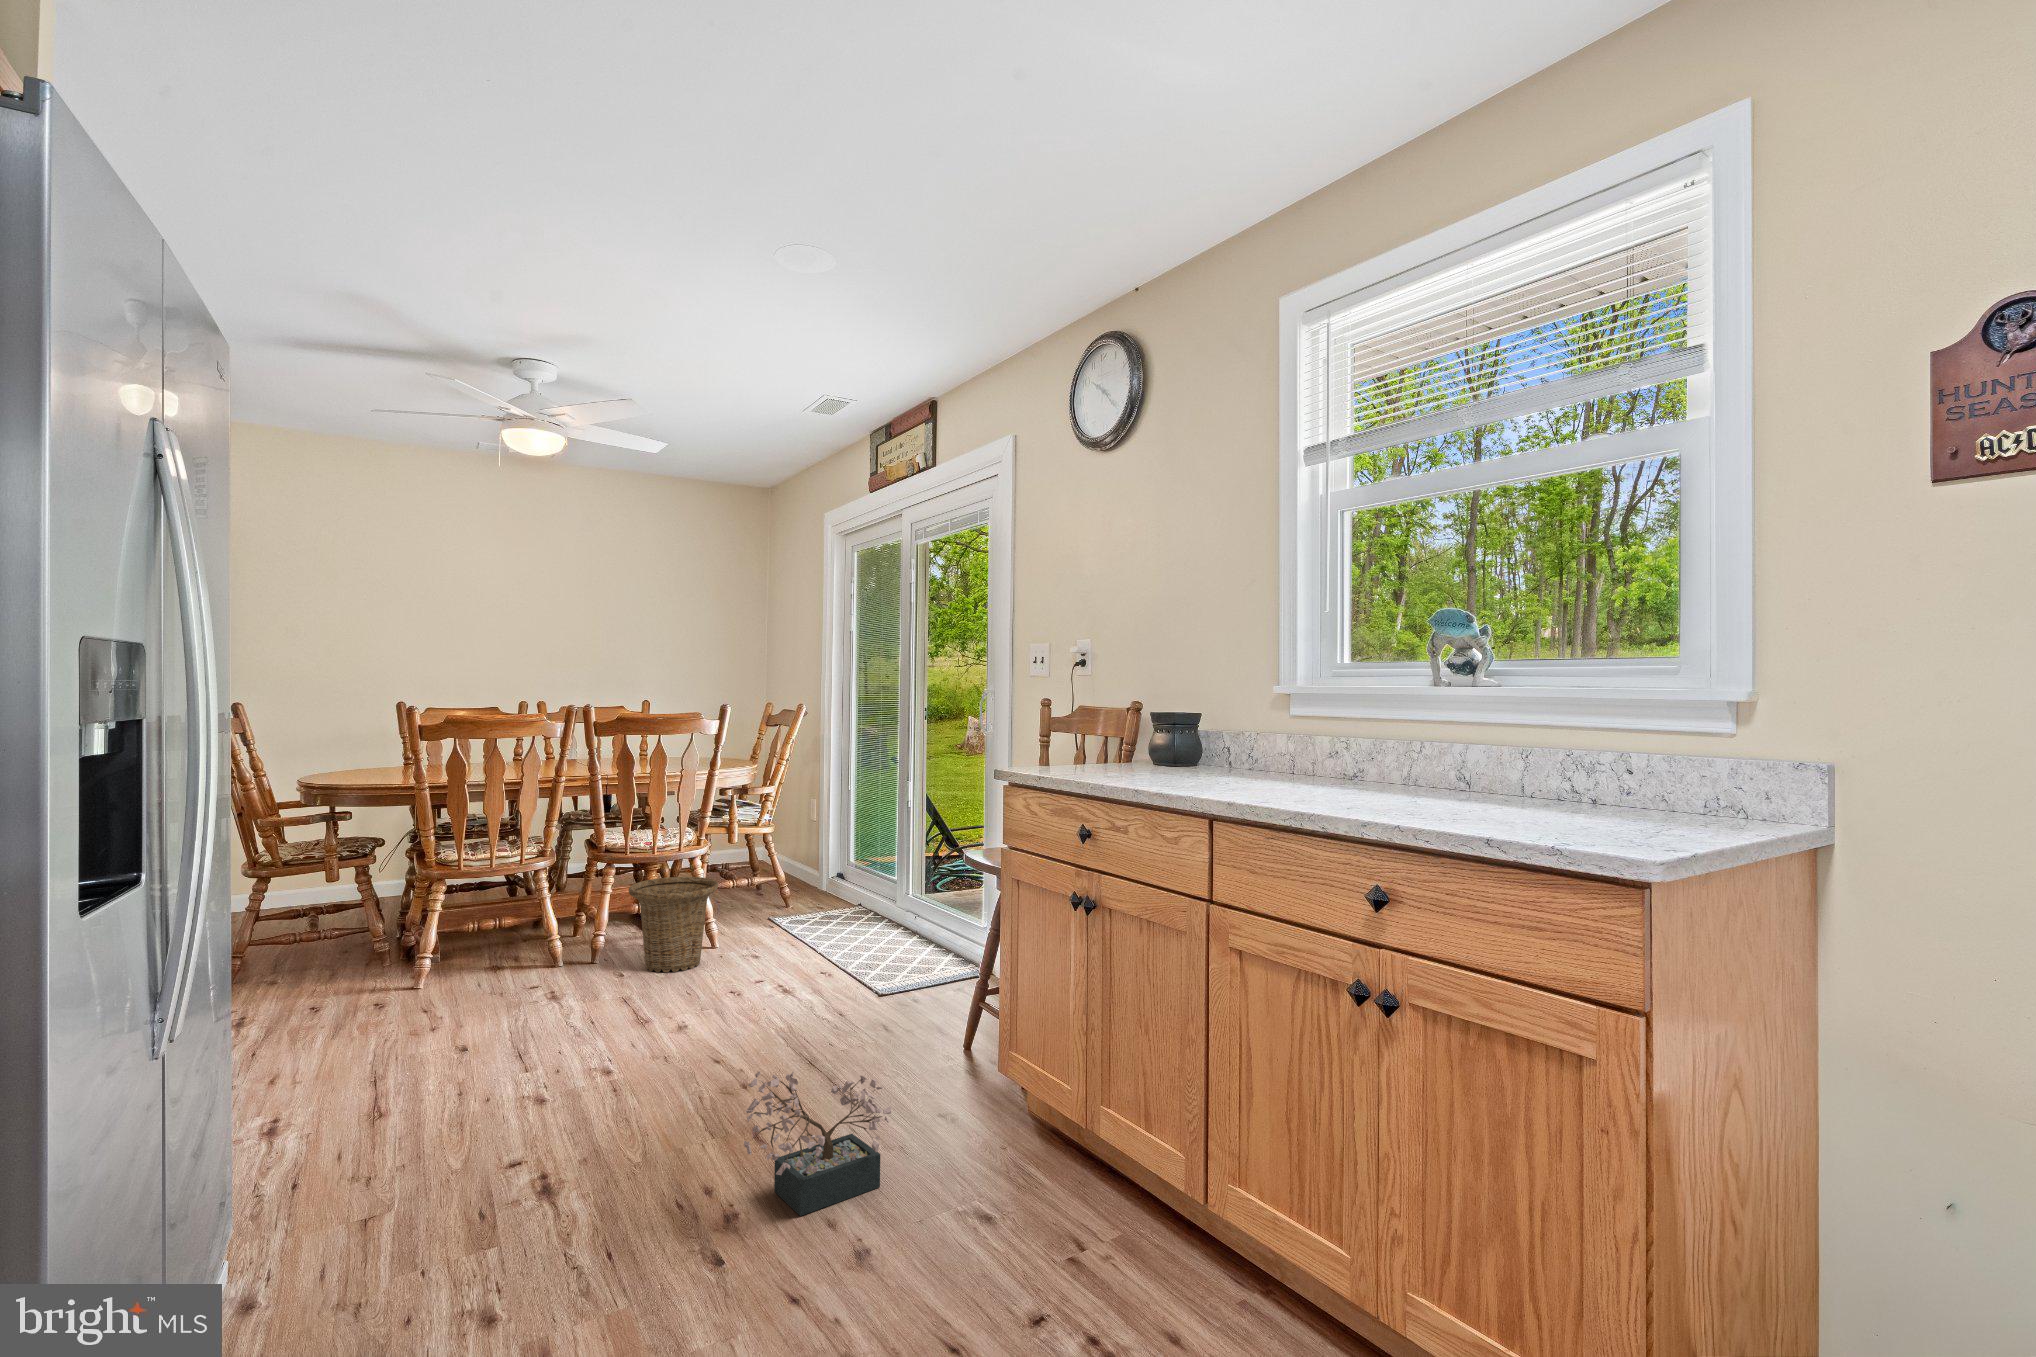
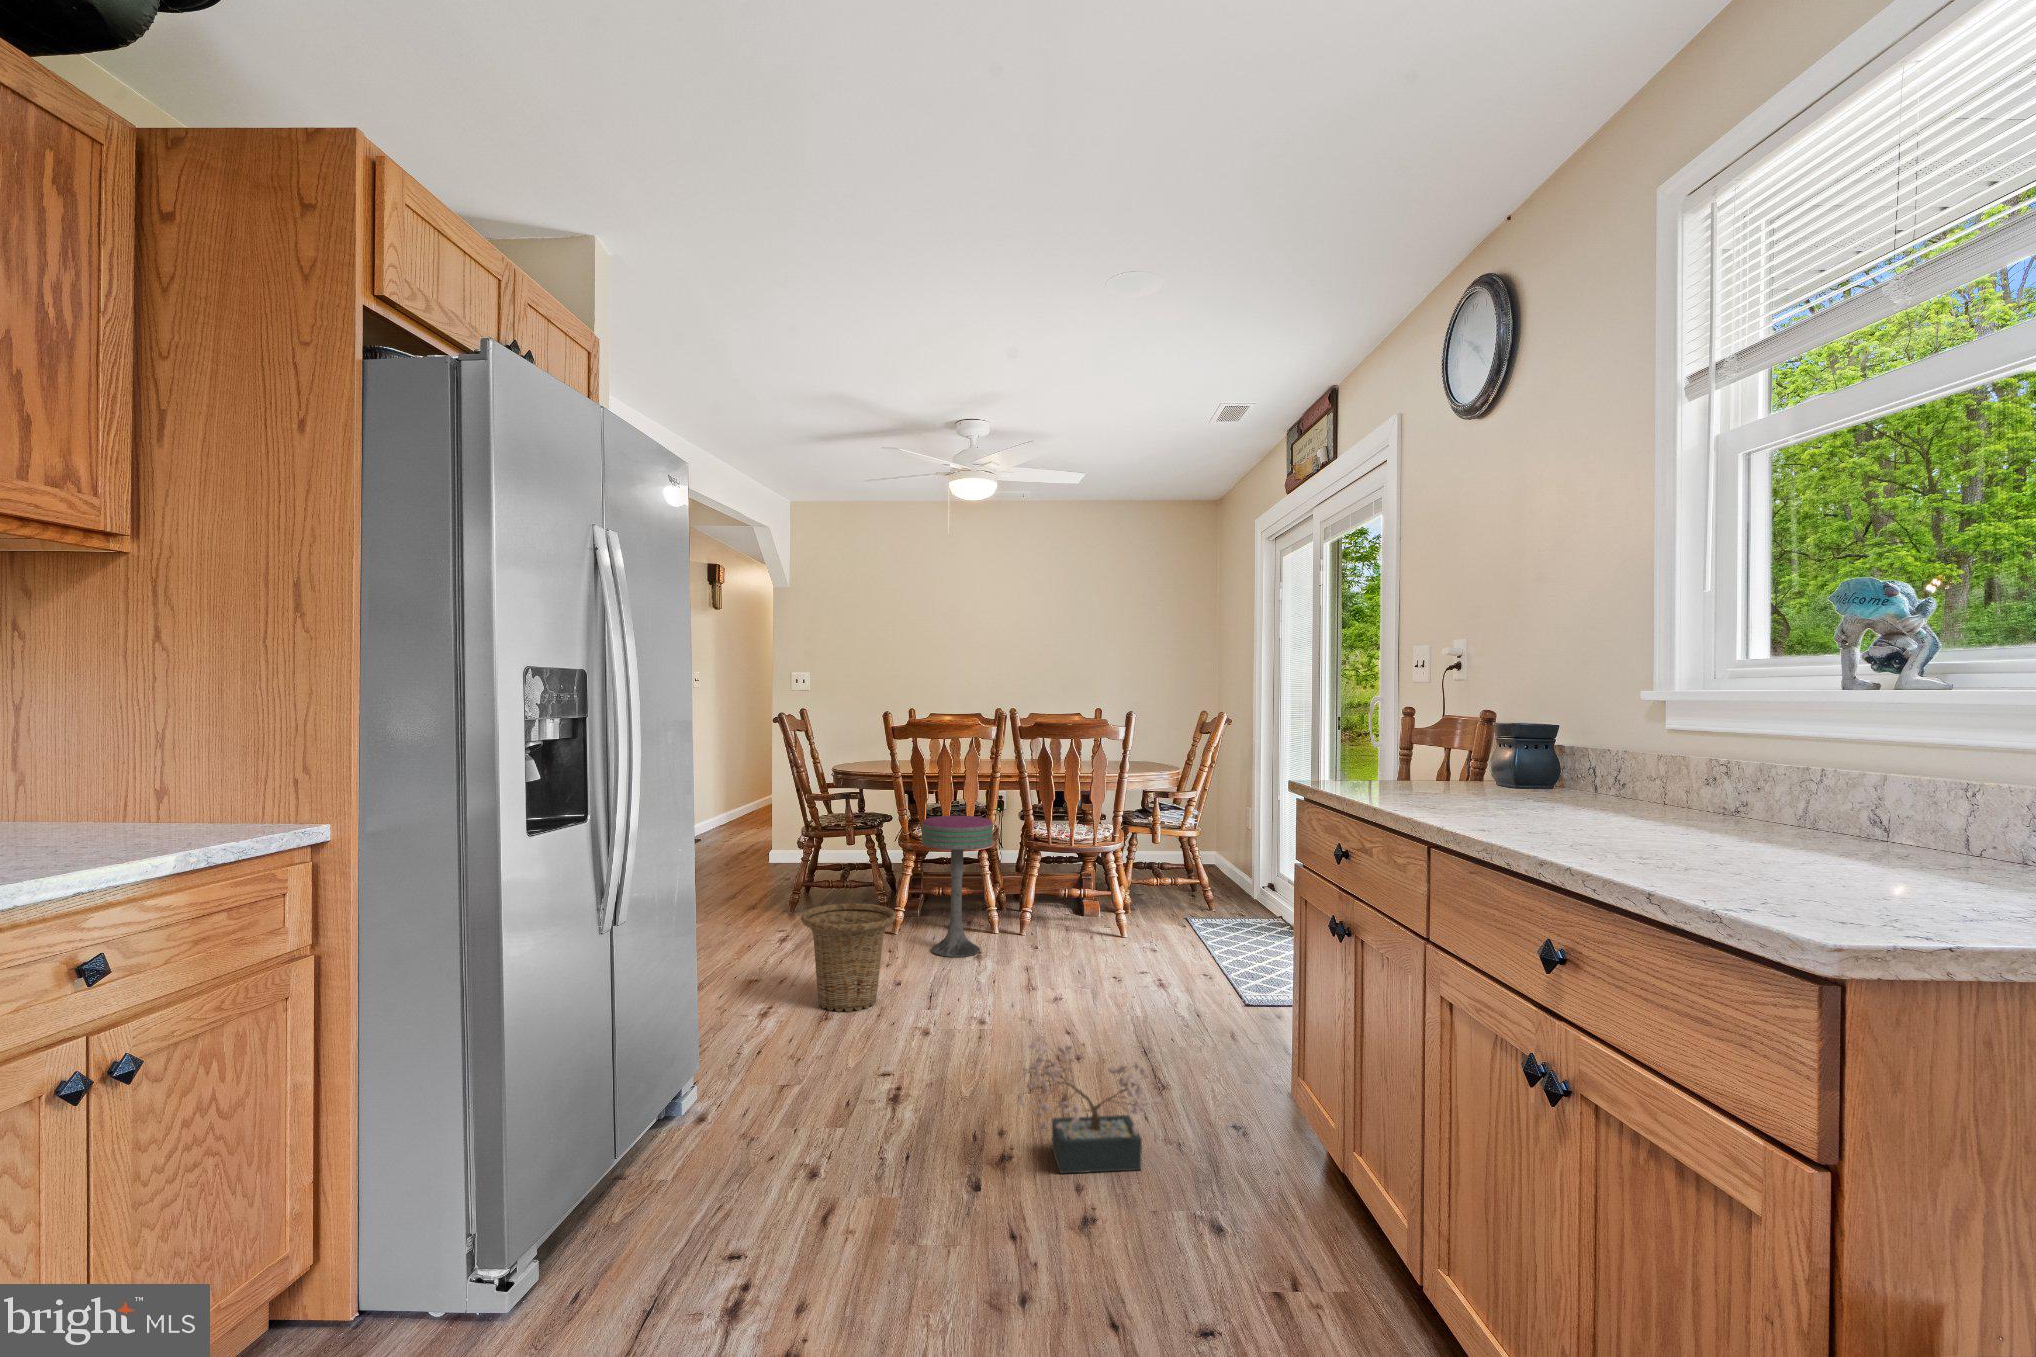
bar stool: none [472,833,569,1006] -> present [921,816,993,957]
basket: present [629,877,718,972] -> present [801,903,896,1012]

